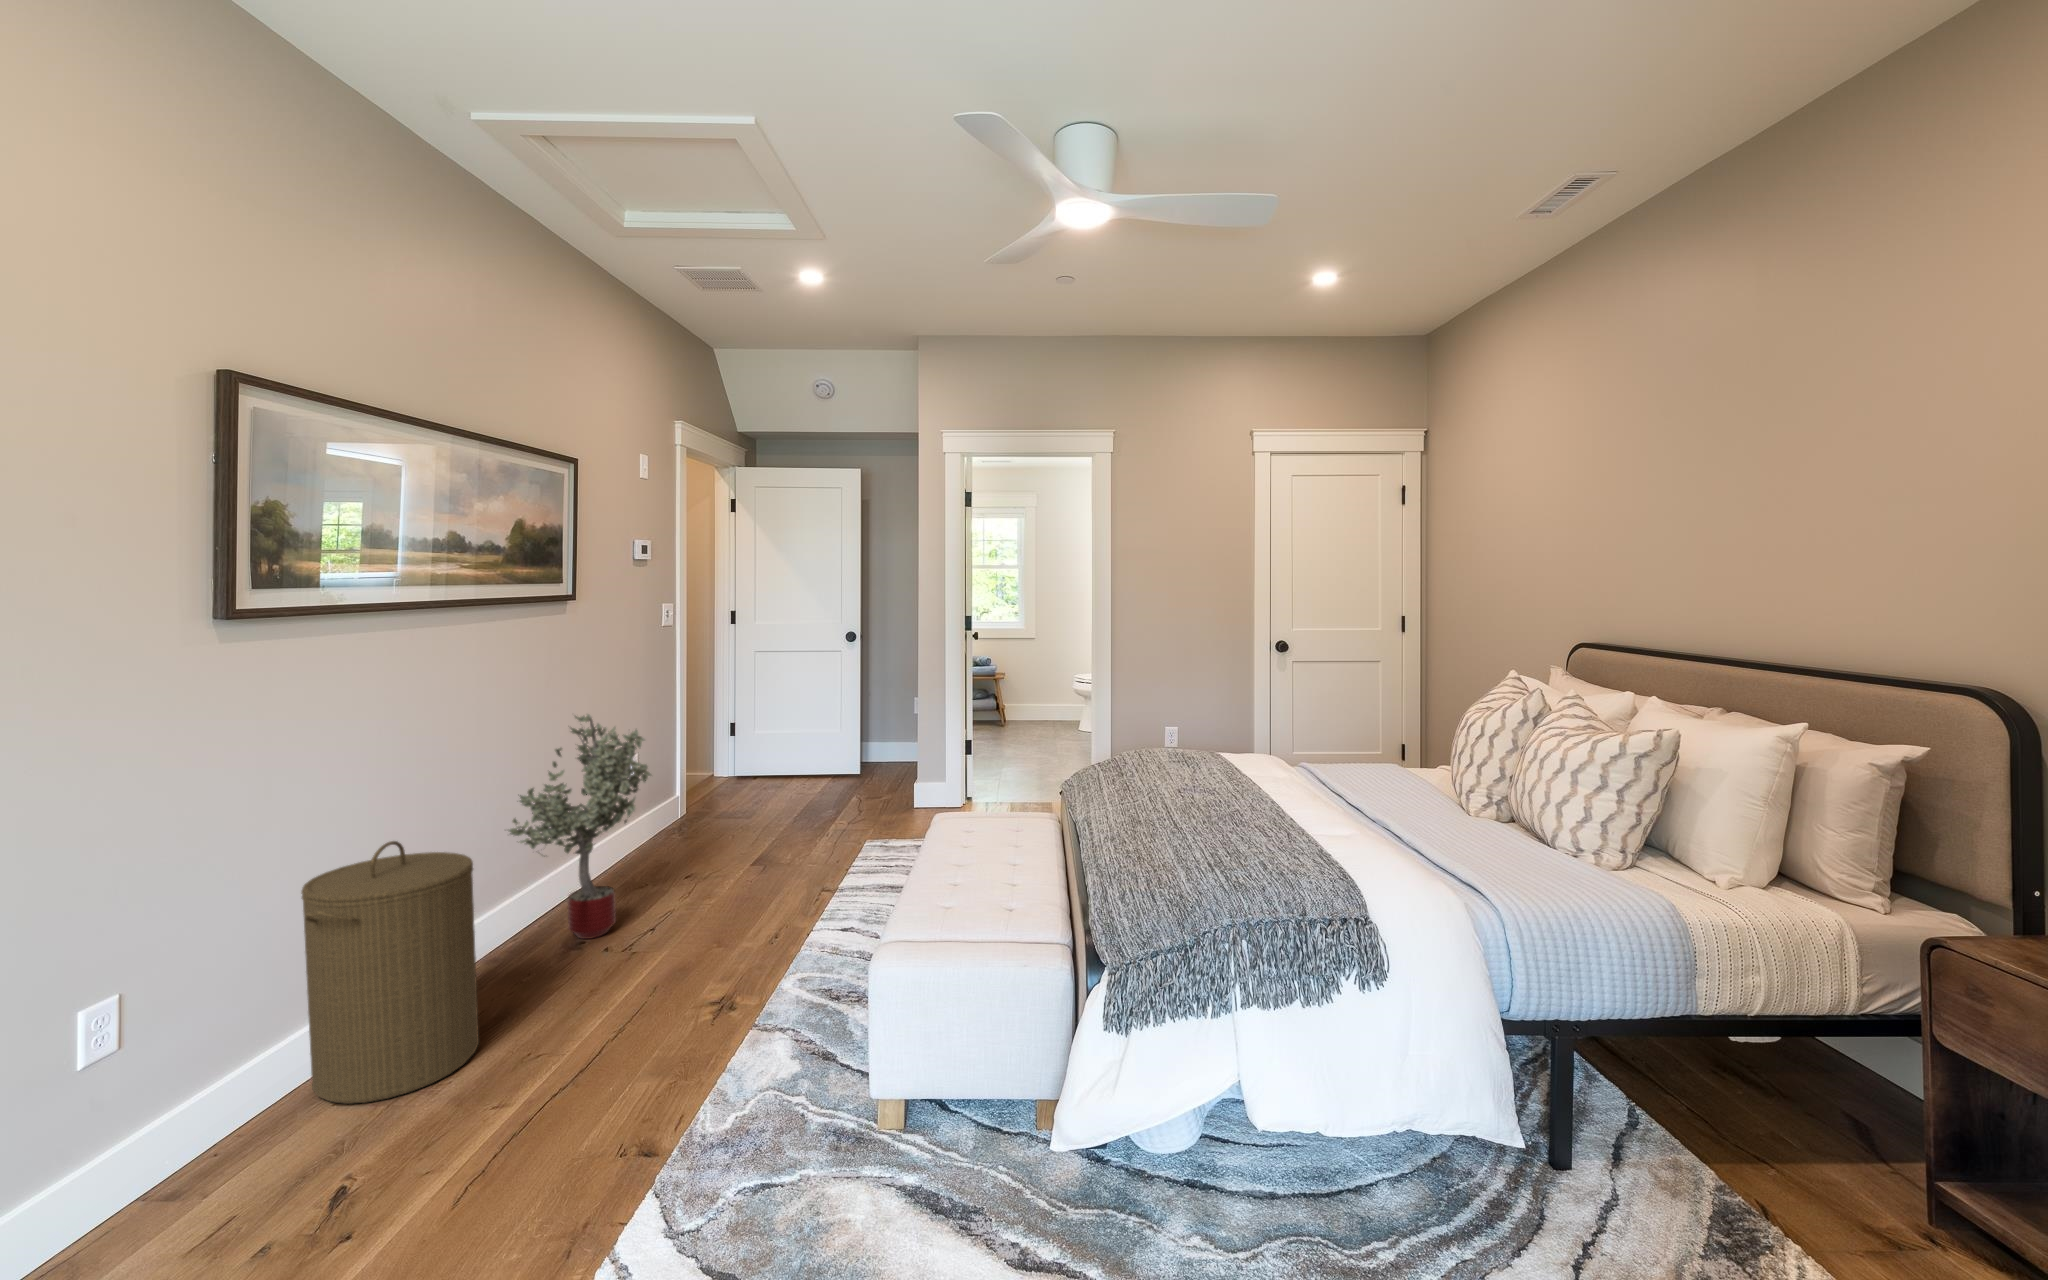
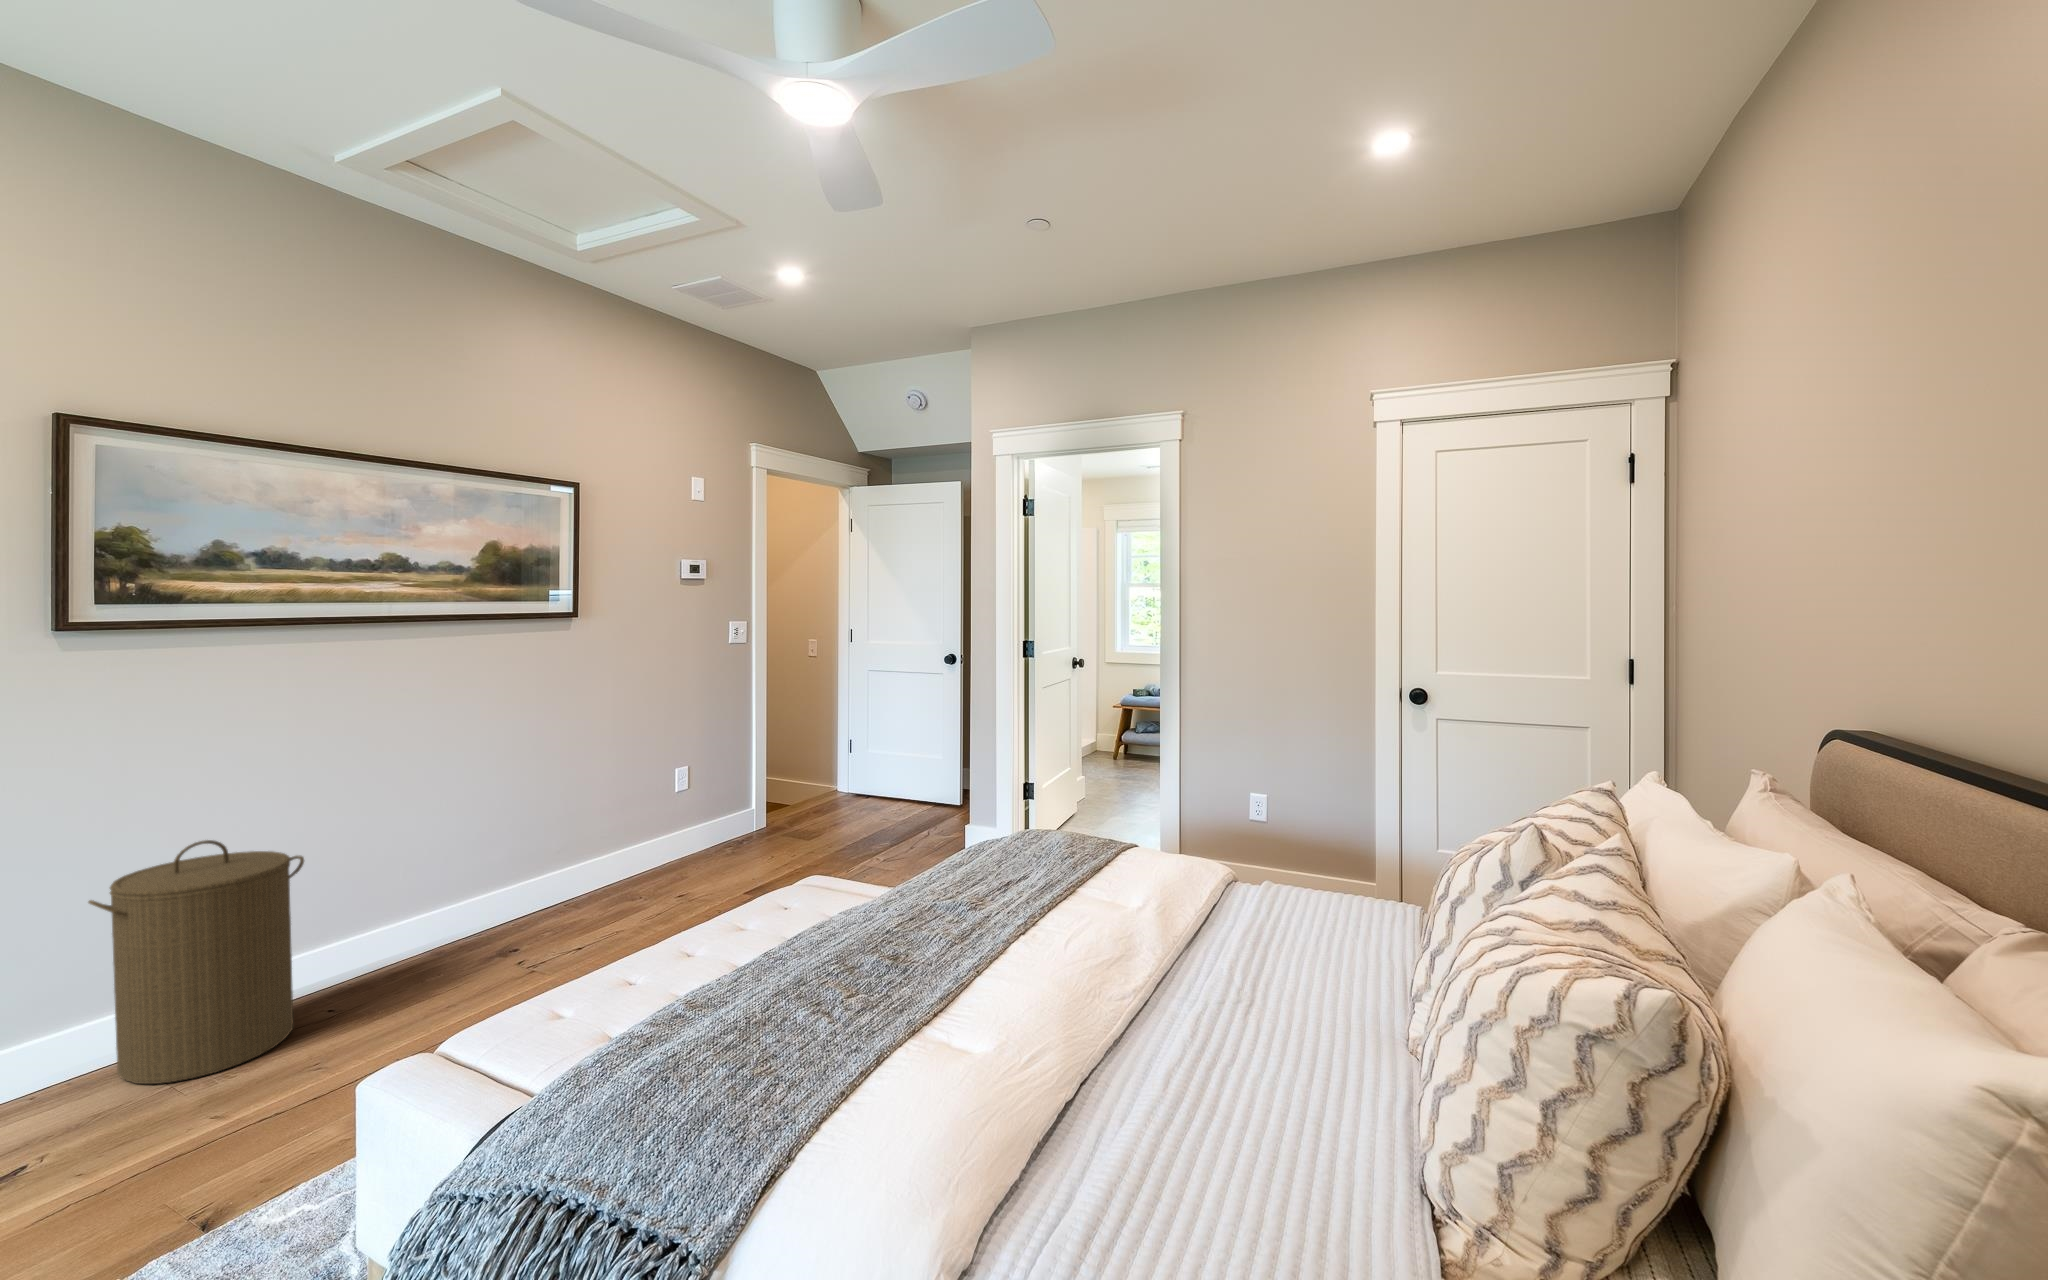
potted tree: present [509,714,651,939] -> none [414,726,604,949]

